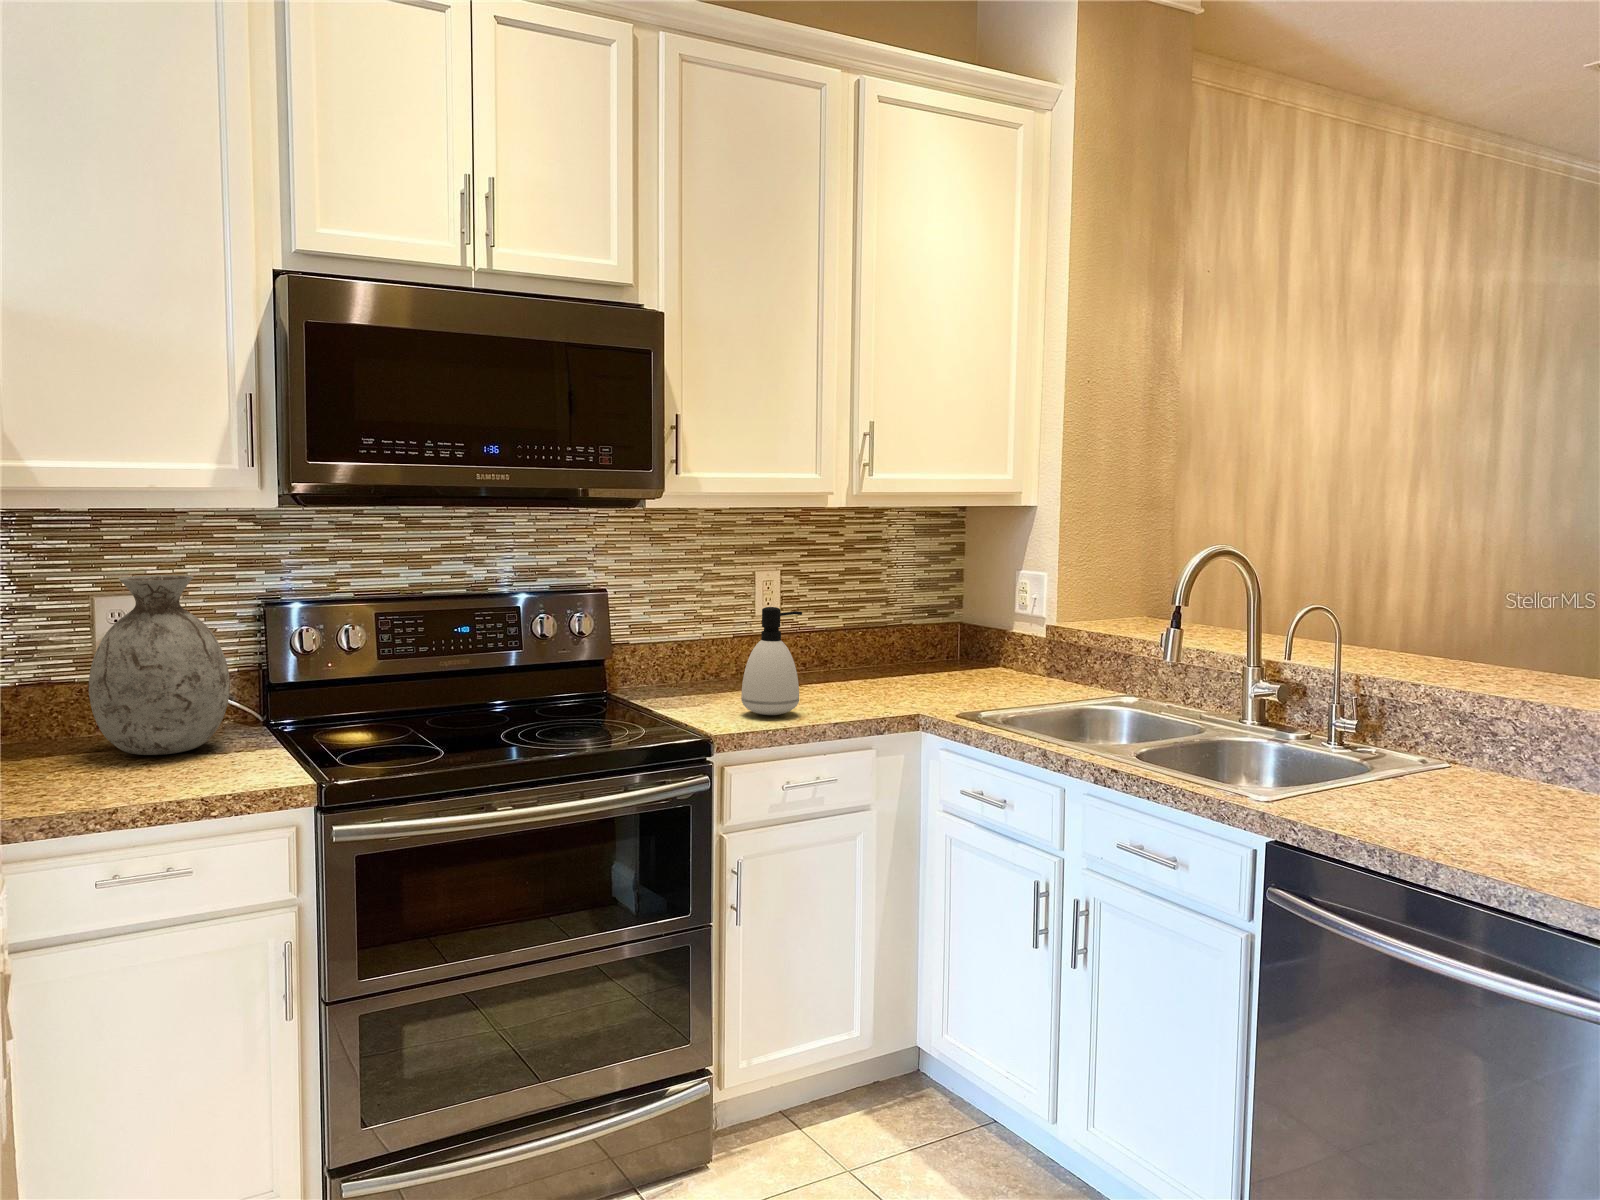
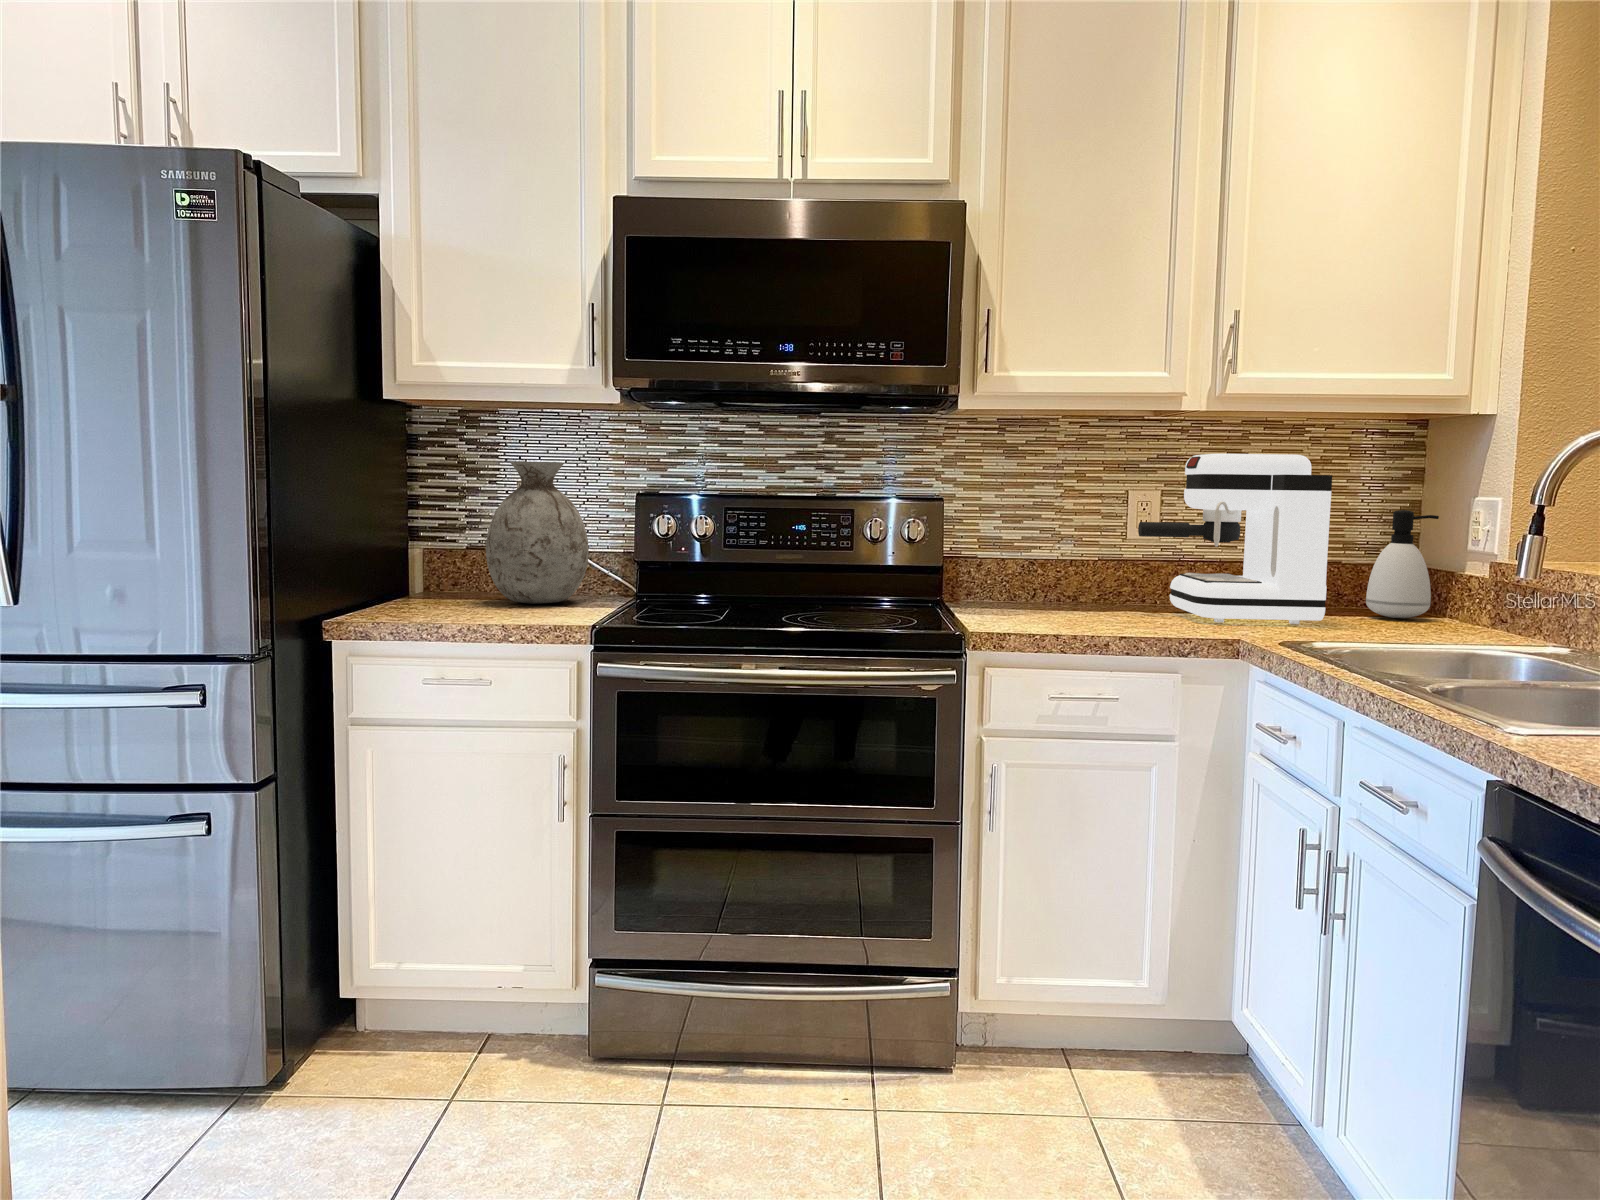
coffee maker: none [795,542,957,697] -> present [1138,454,1332,624]
soap dispenser: present [741,607,802,715] -> present [1366,510,1439,618]

